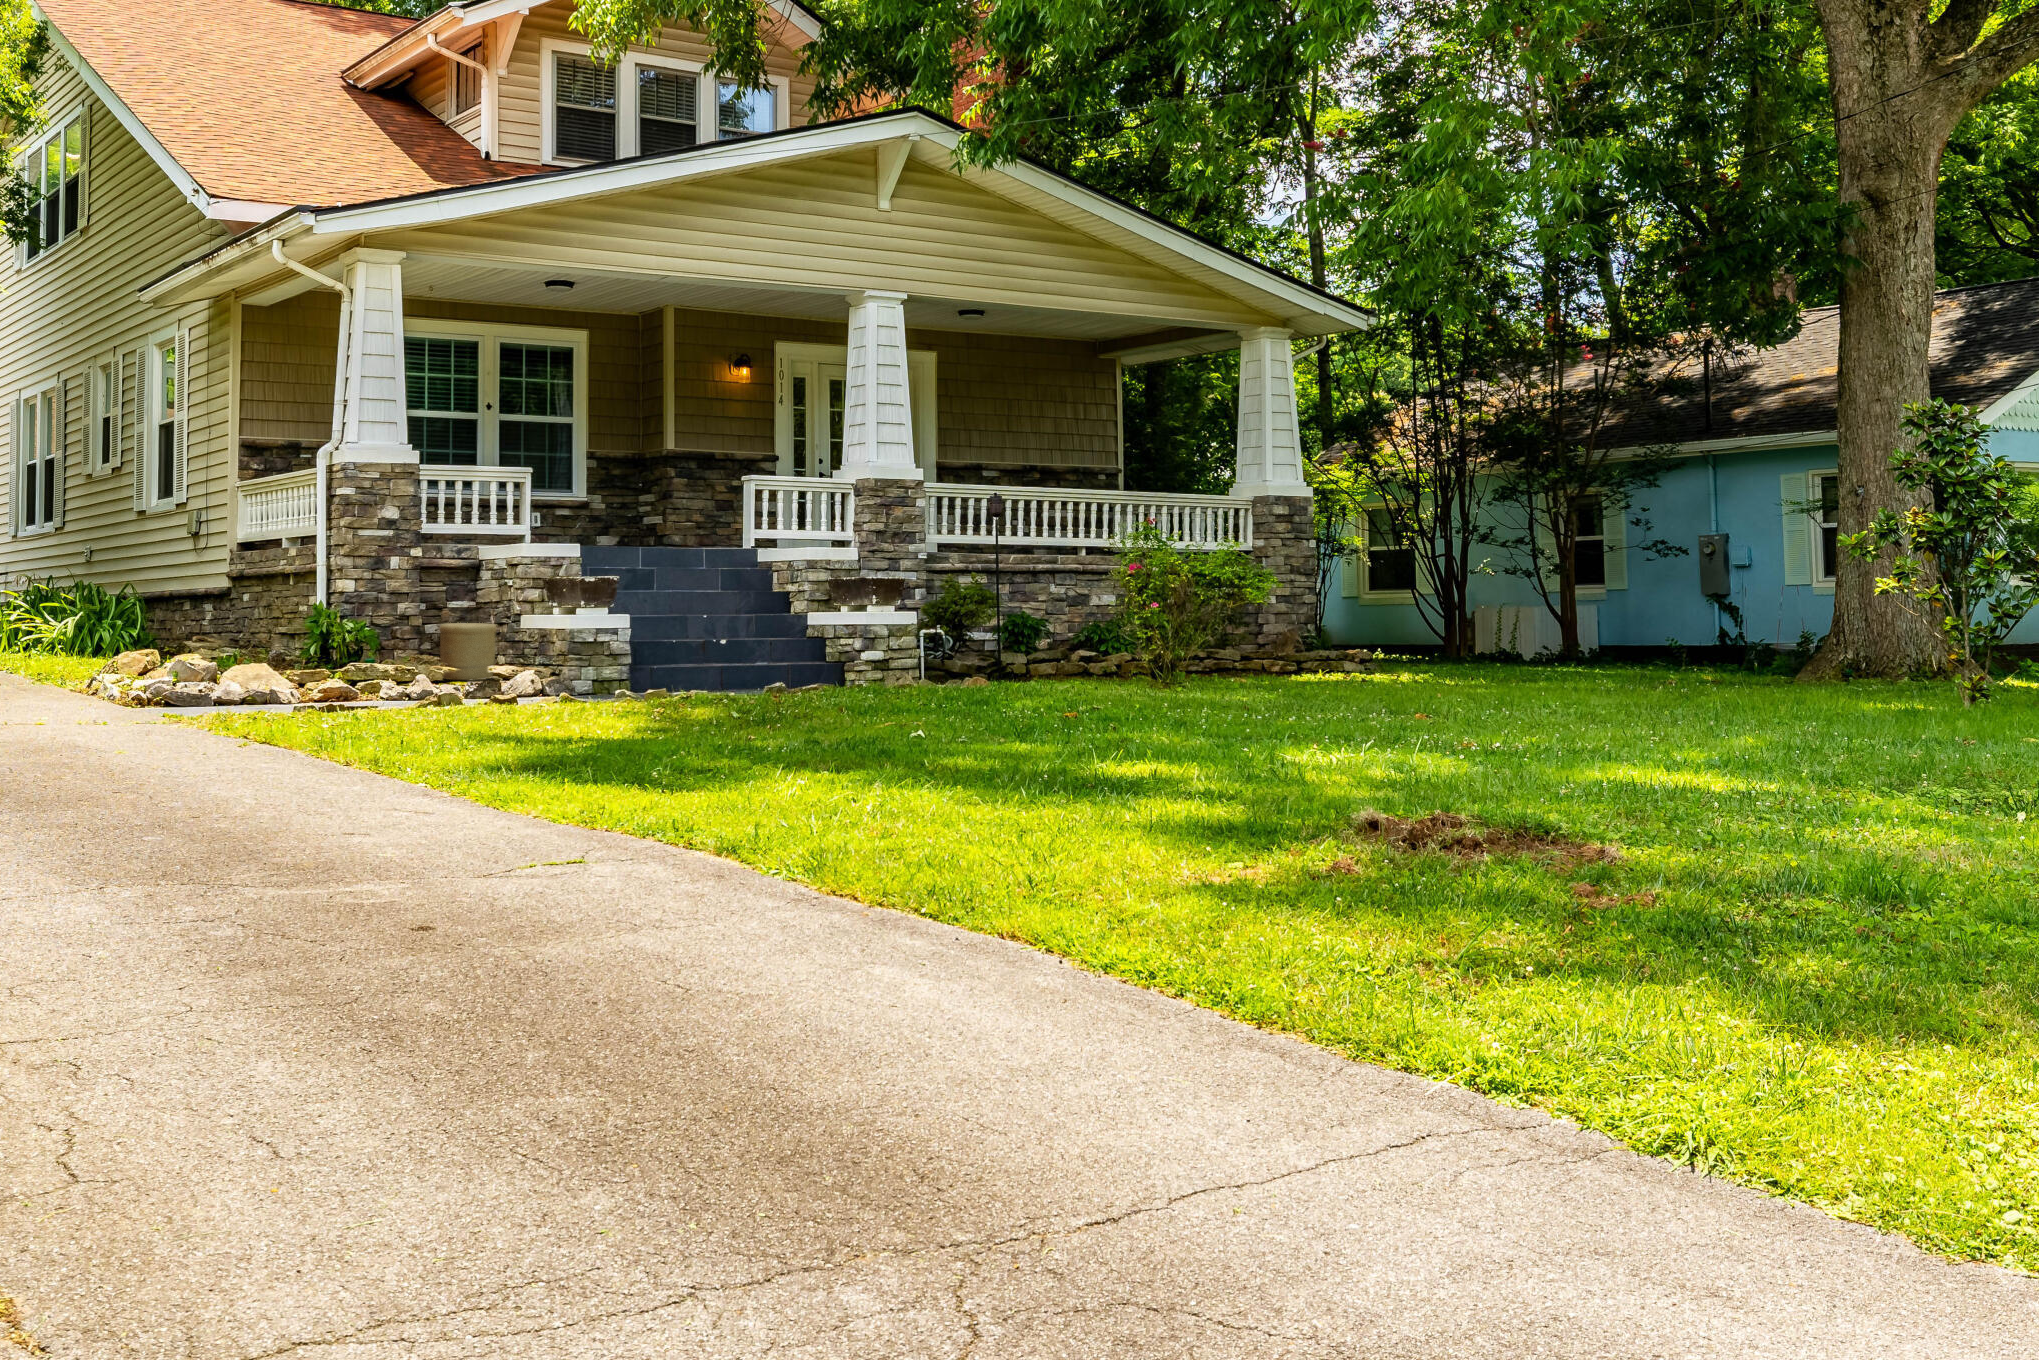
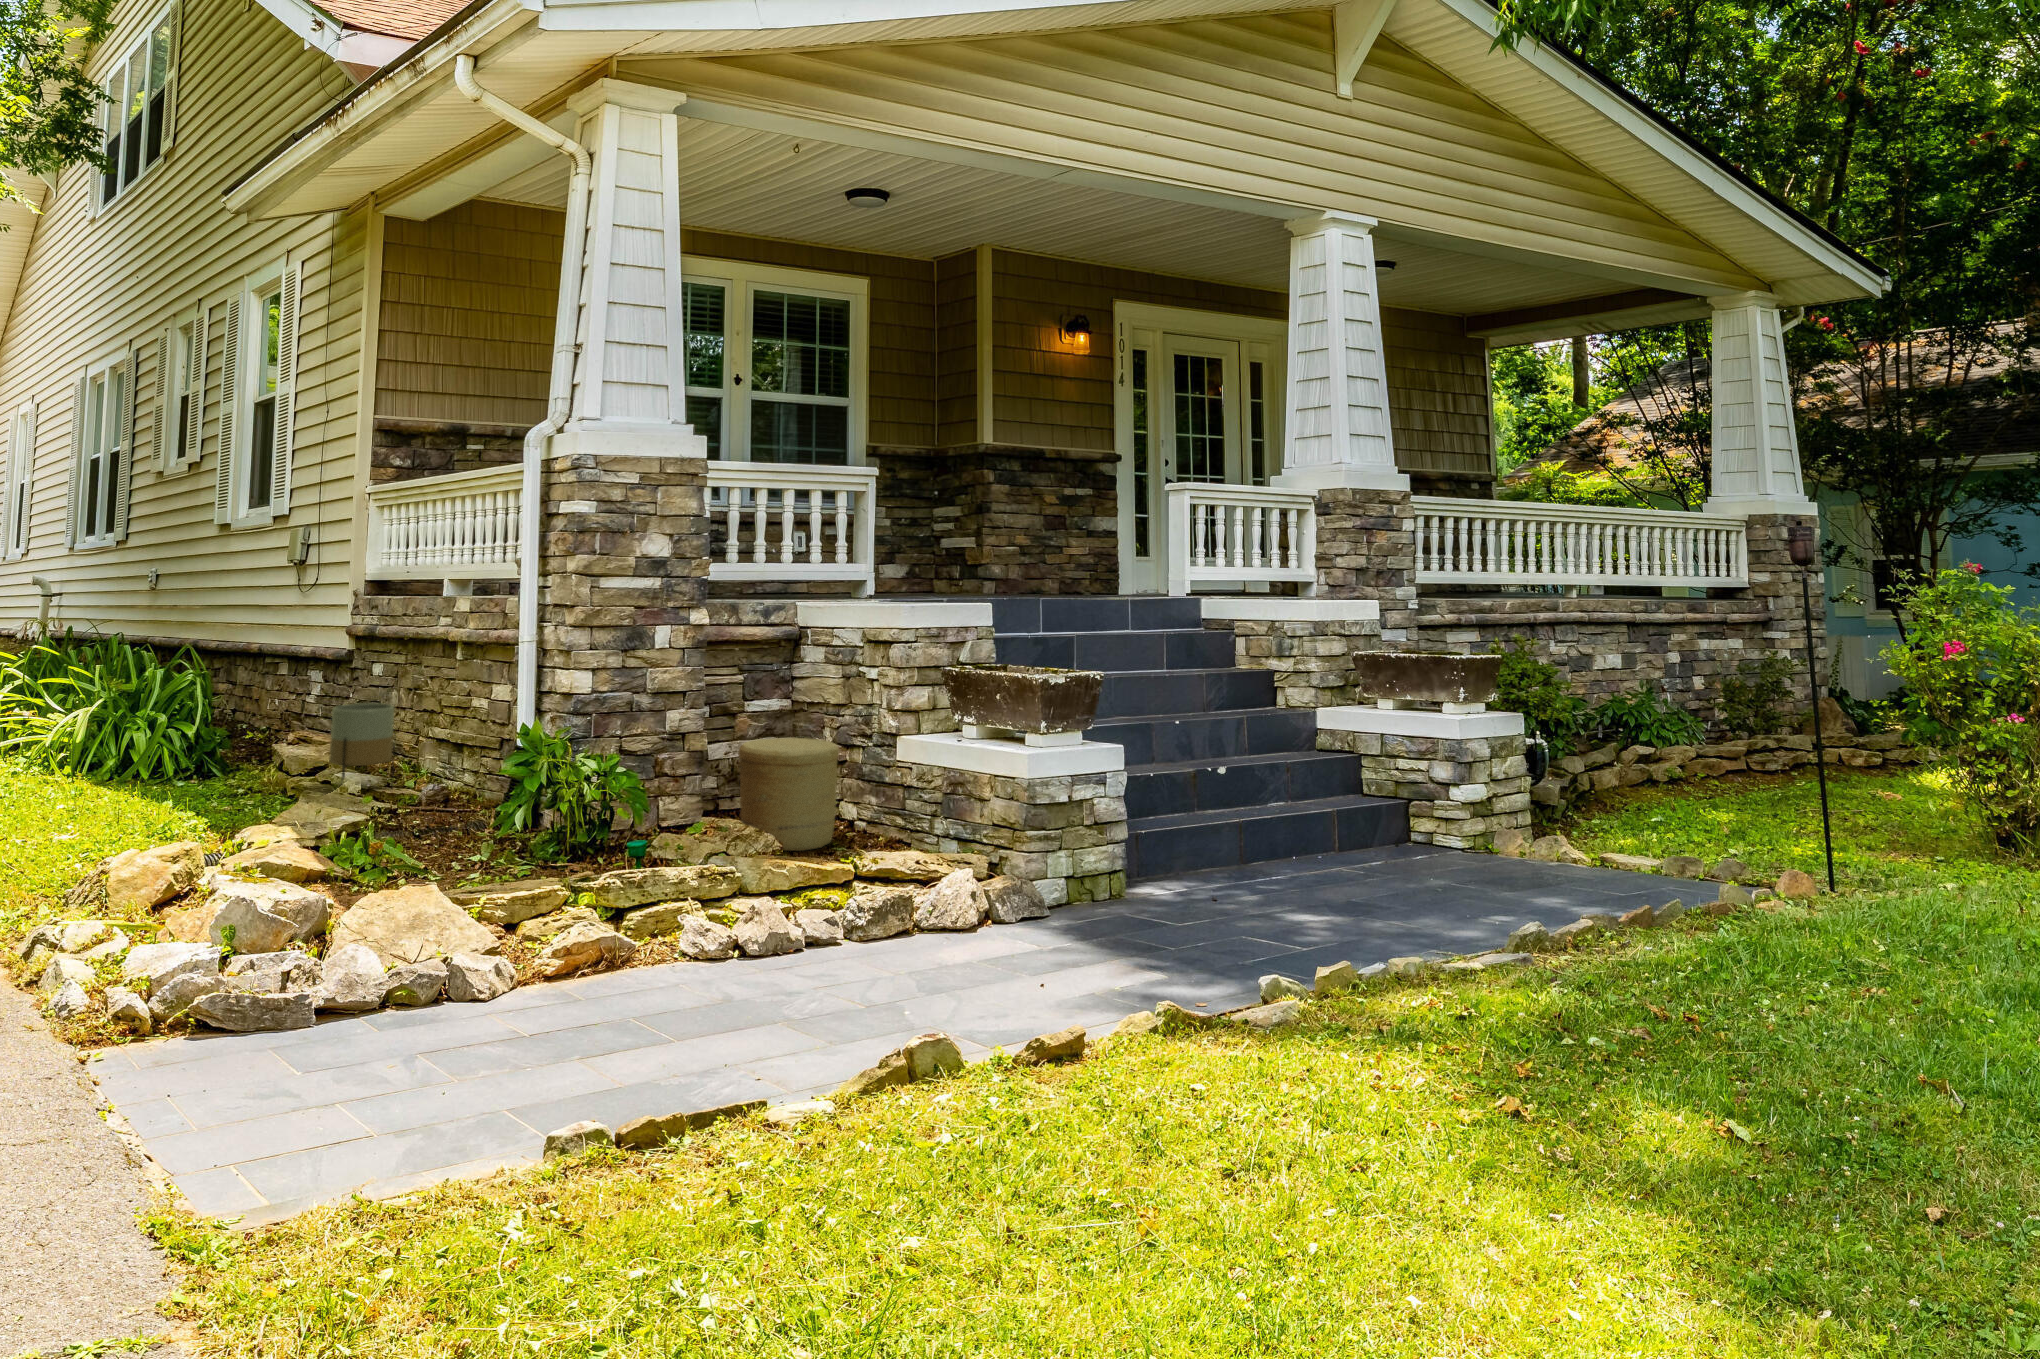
planter: none [217,614,256,666] -> present [329,703,396,785]

